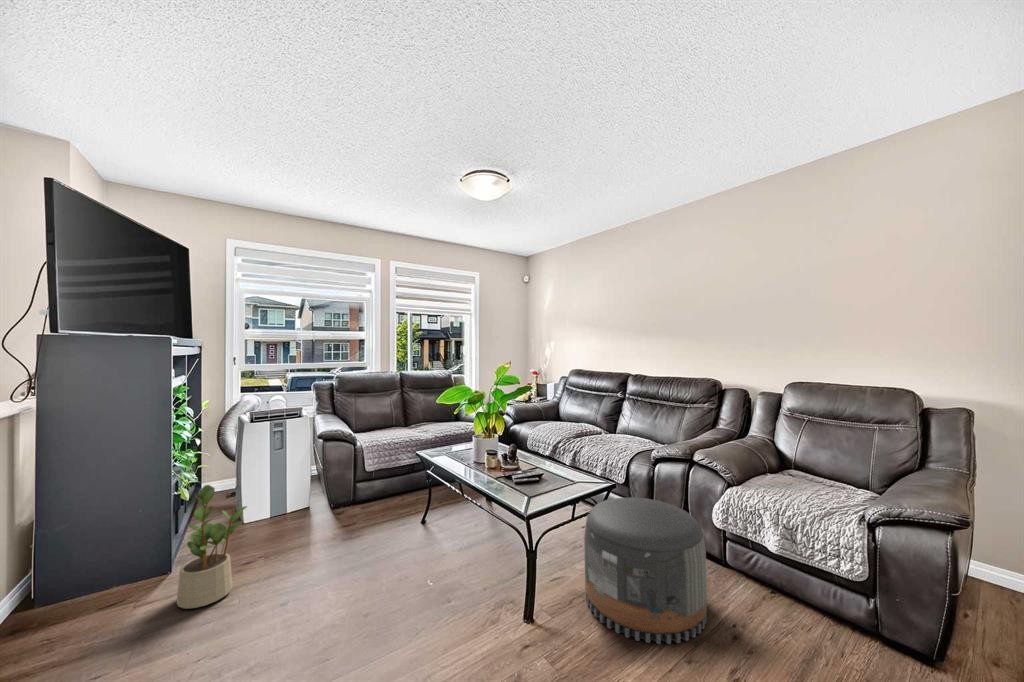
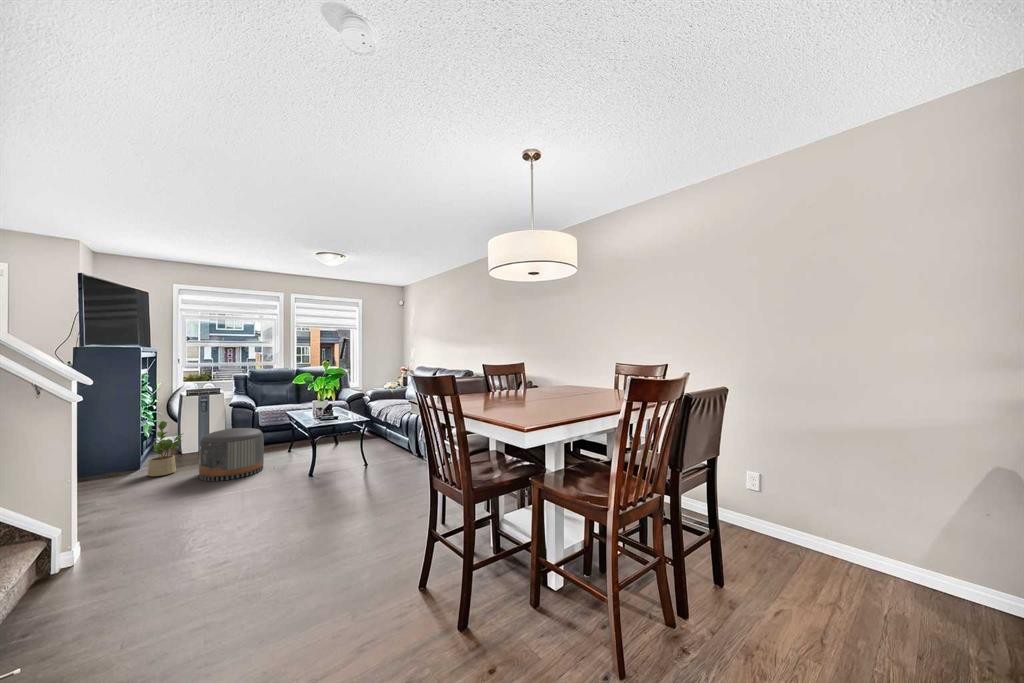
pouf: present [584,497,707,644] -> present [199,428,264,481]

